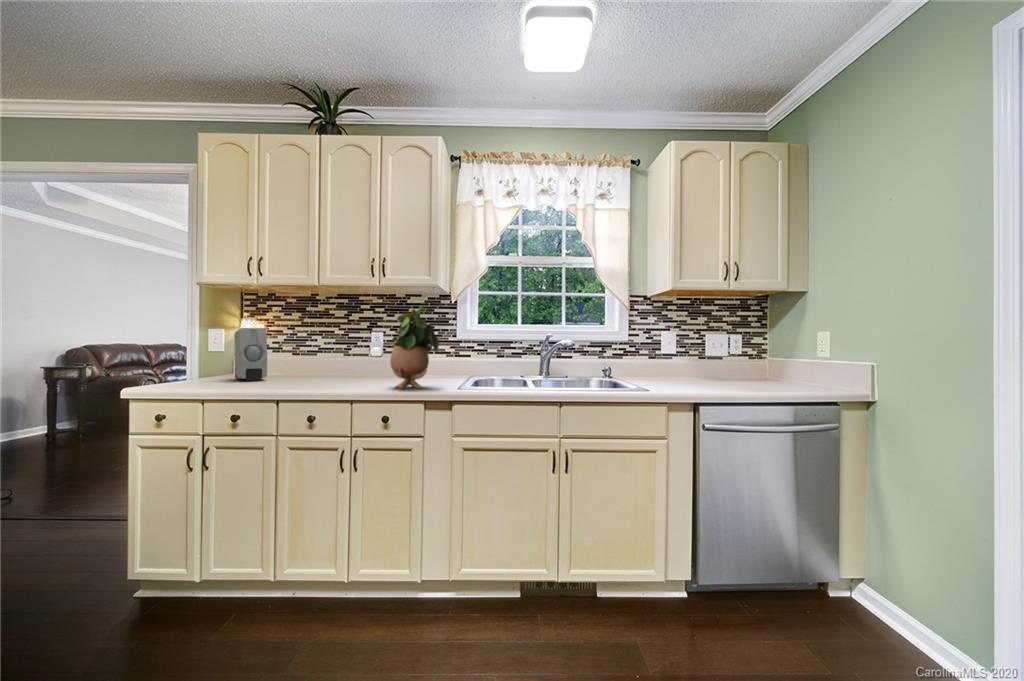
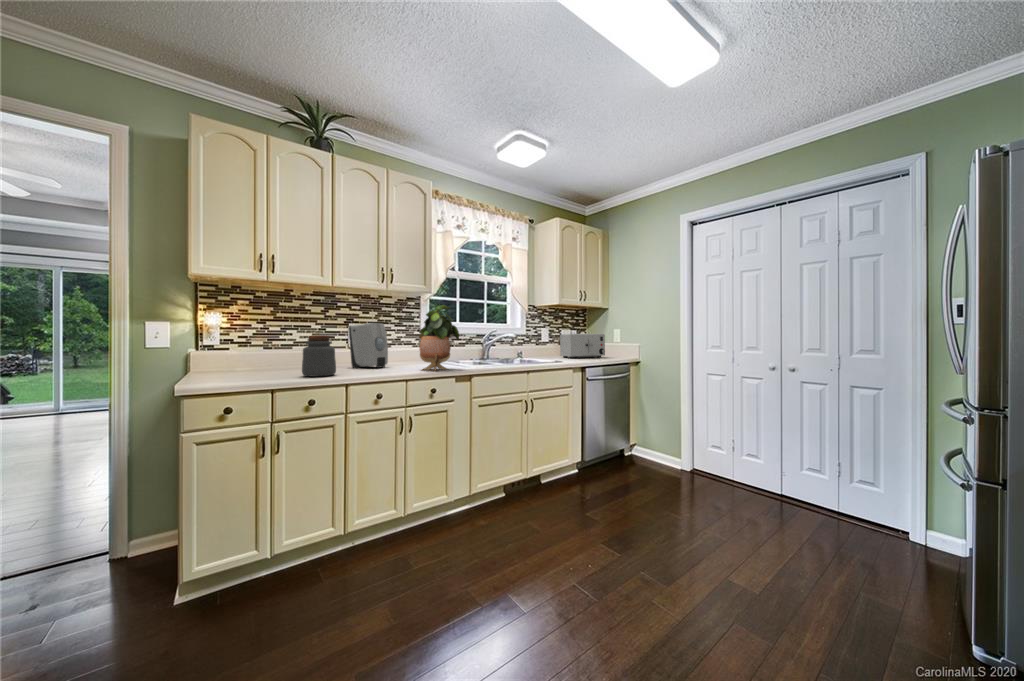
soap dispenser: present [235,328,267,381] -> present [349,323,388,368]
toaster: none [680,342,756,385] -> present [560,334,605,358]
jar: none [268,345,302,387] -> present [302,336,336,376]

